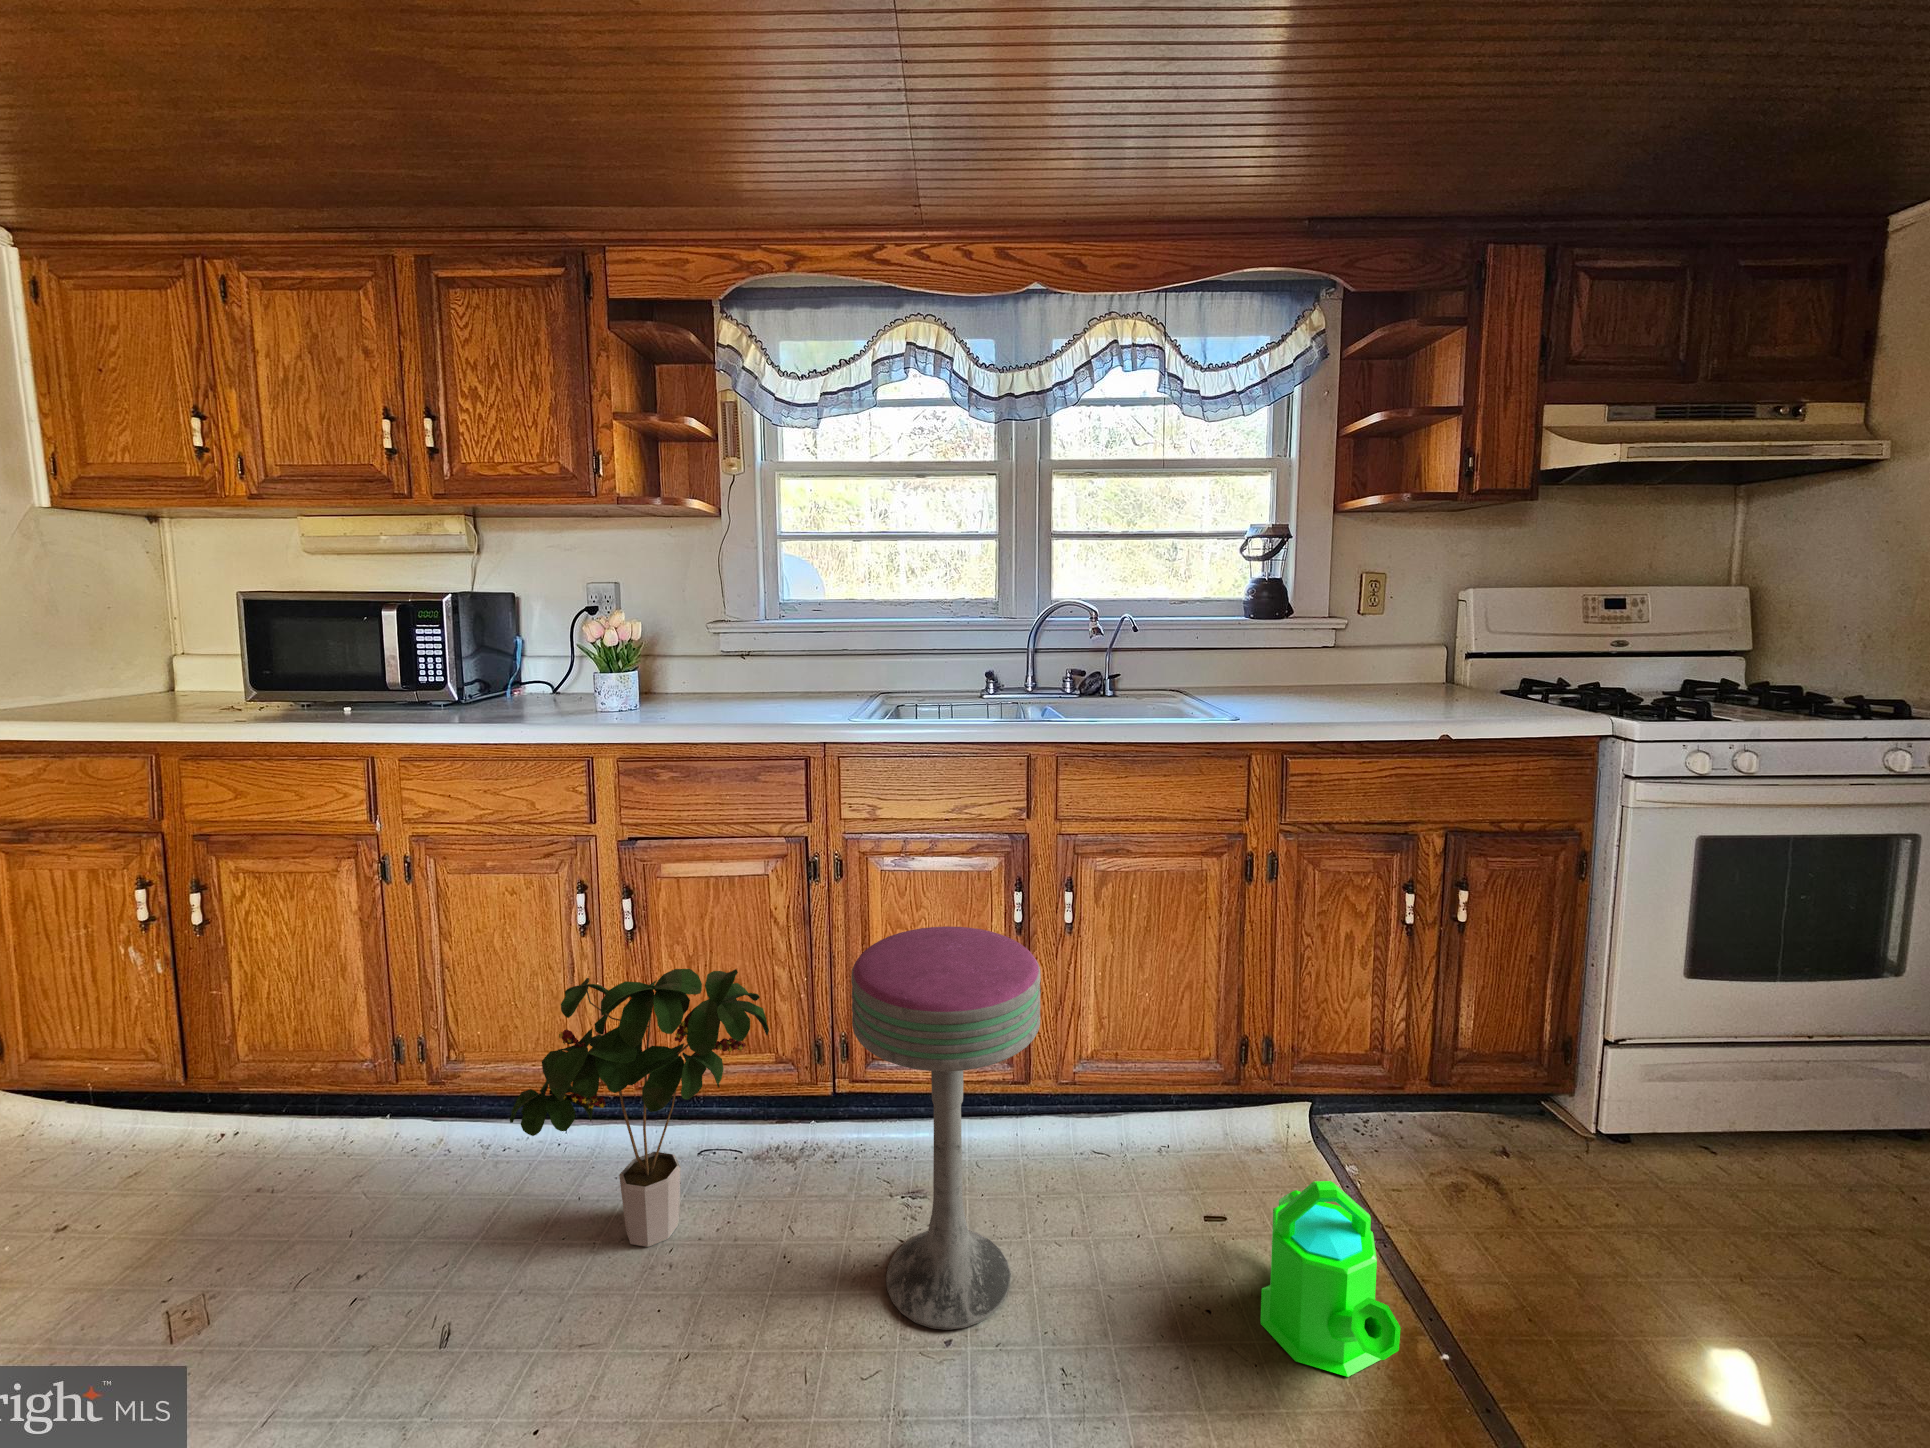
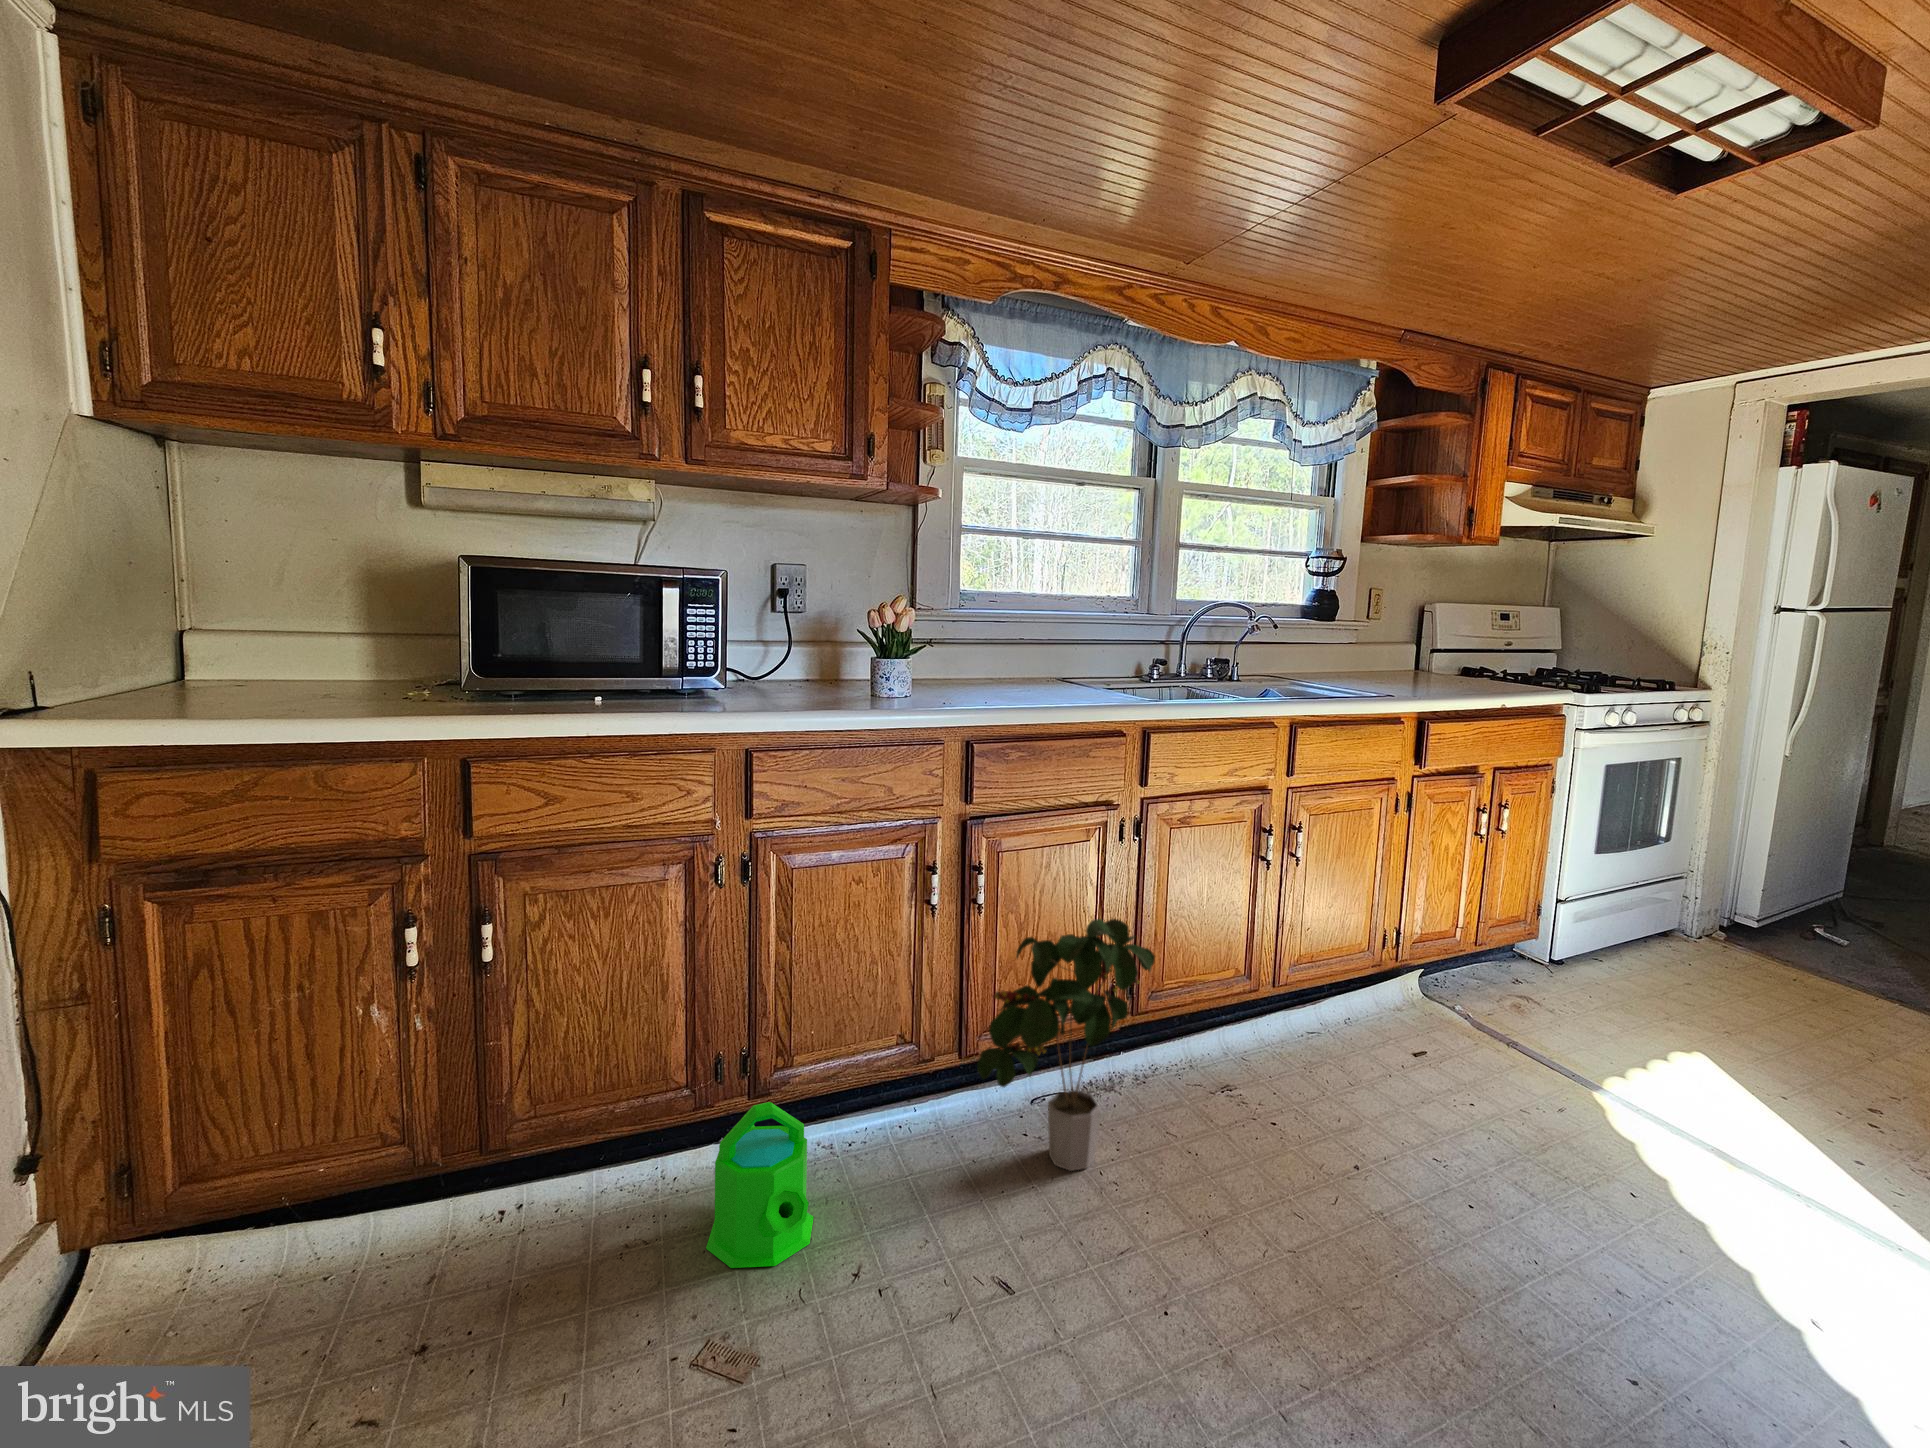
bar stool: present [851,927,1041,1330] -> none [1252,858,1404,1152]
watering can: present [1260,1181,1401,1377] -> present [706,1102,814,1268]

